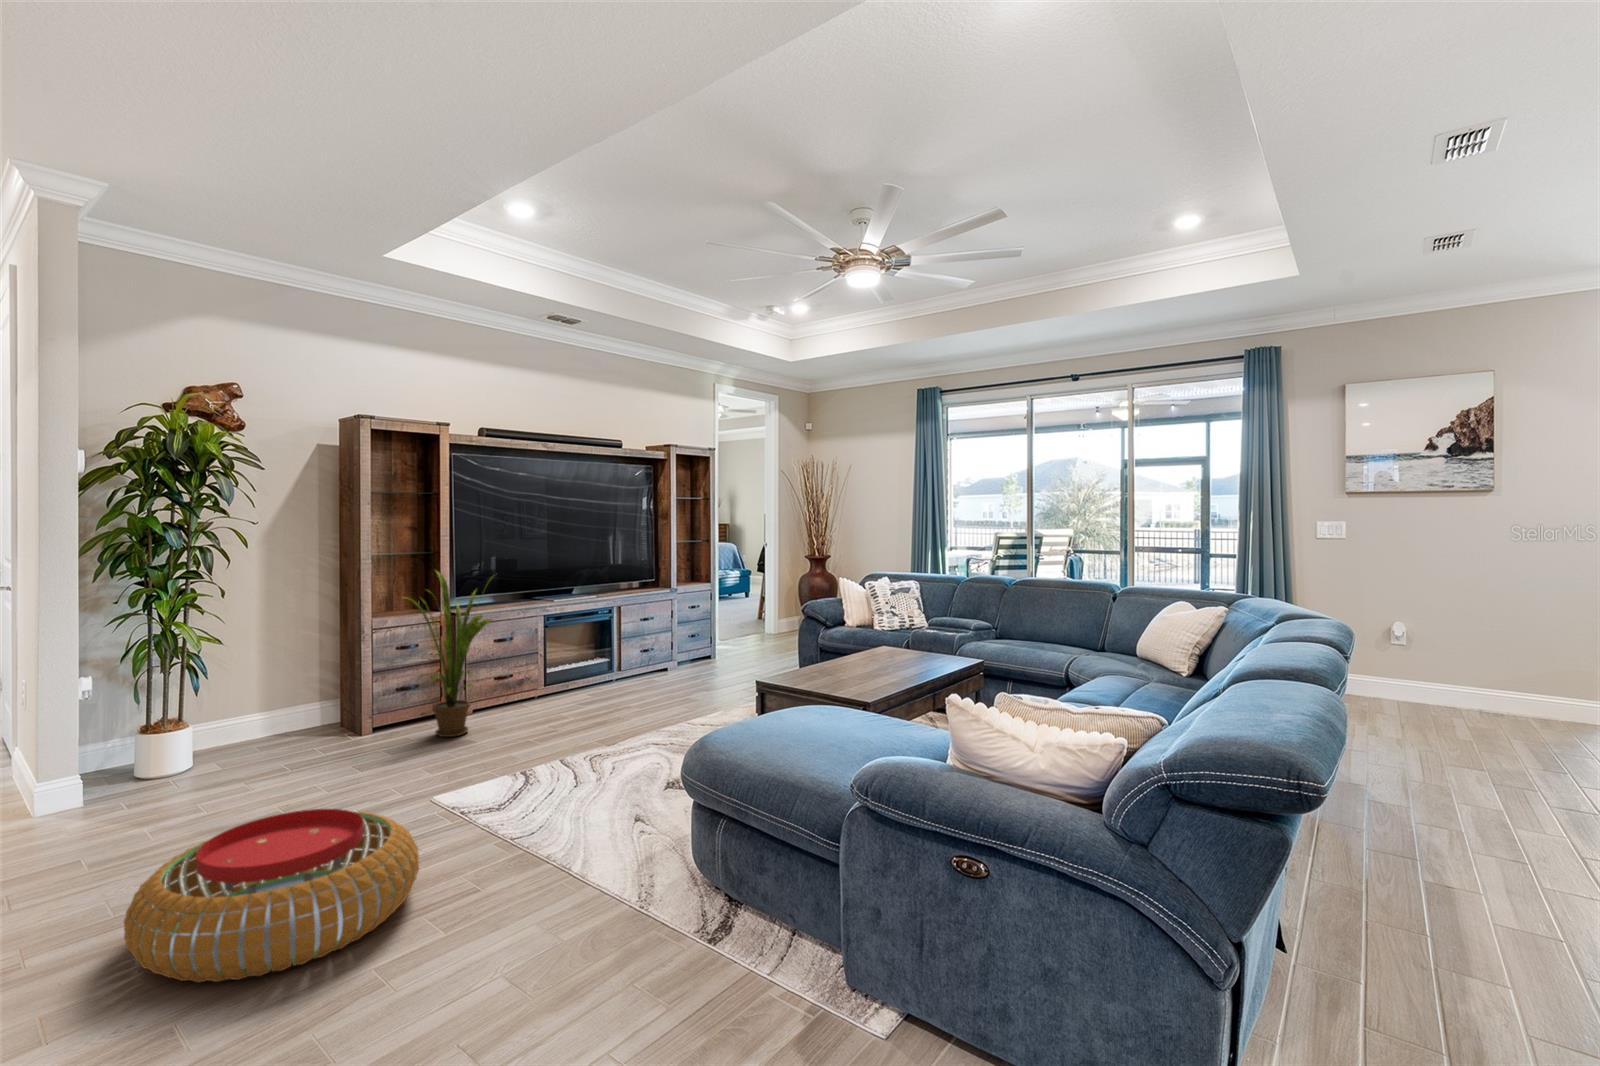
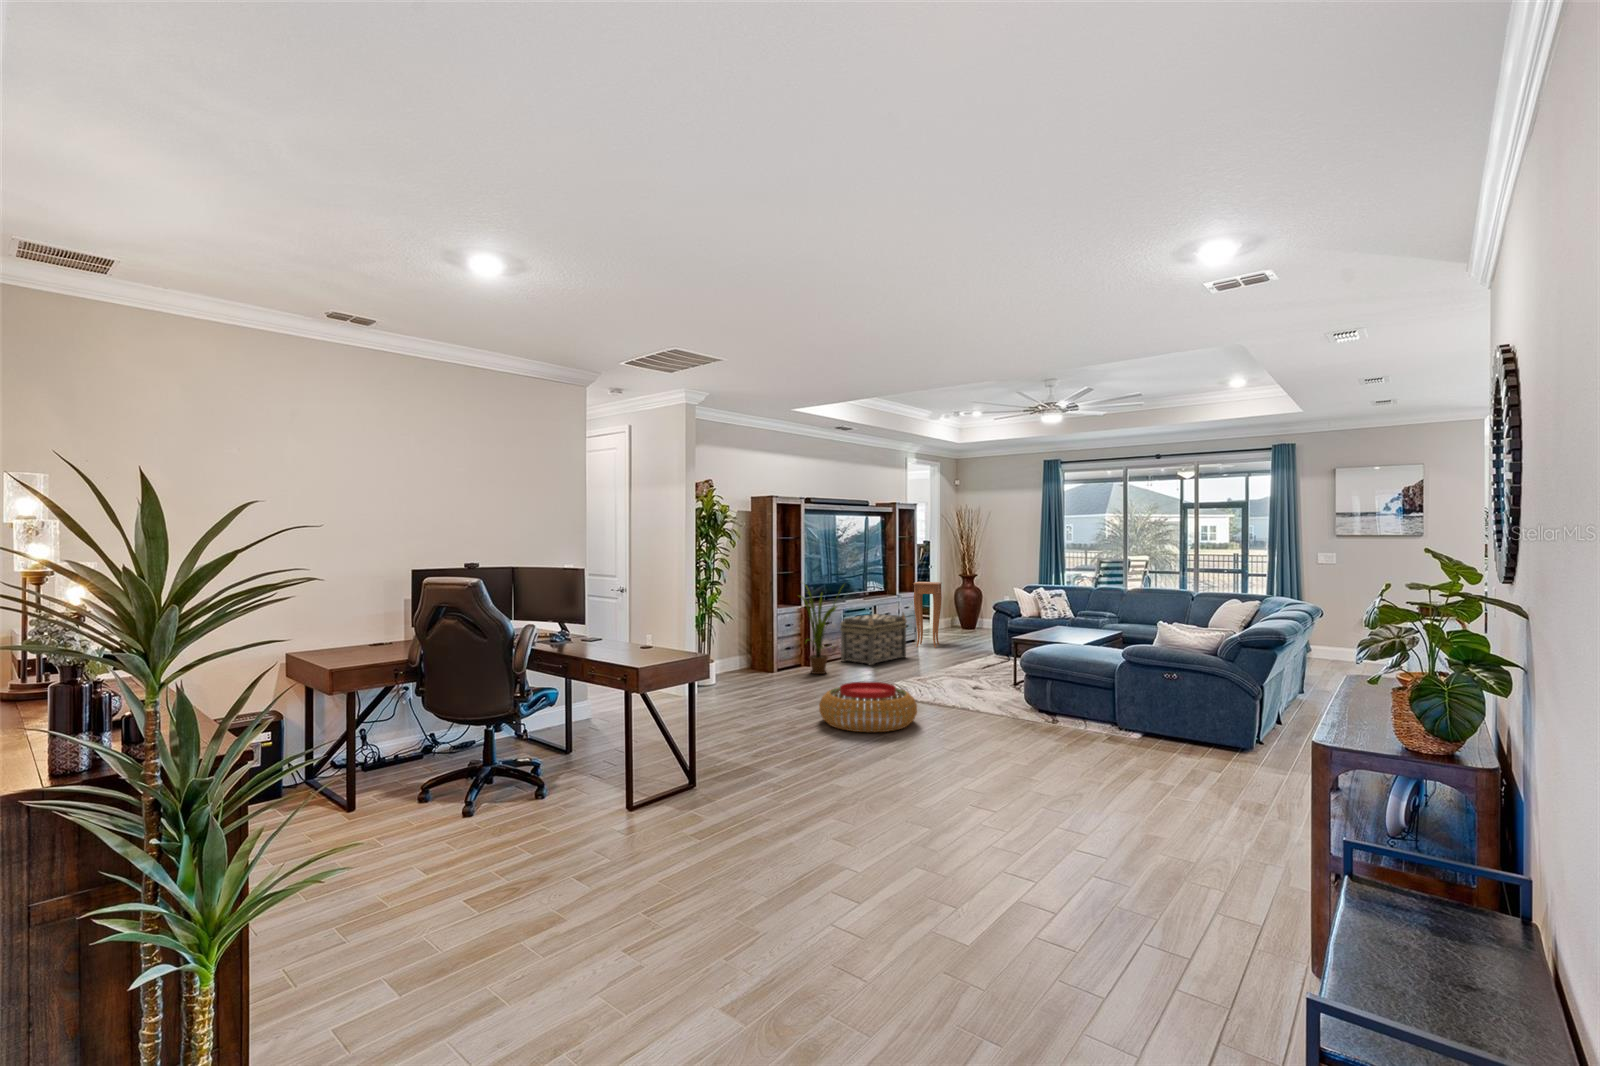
side table: none [697,568,747,671] -> present [913,582,942,648]
basket: none [534,617,659,713] -> present [840,613,907,665]

